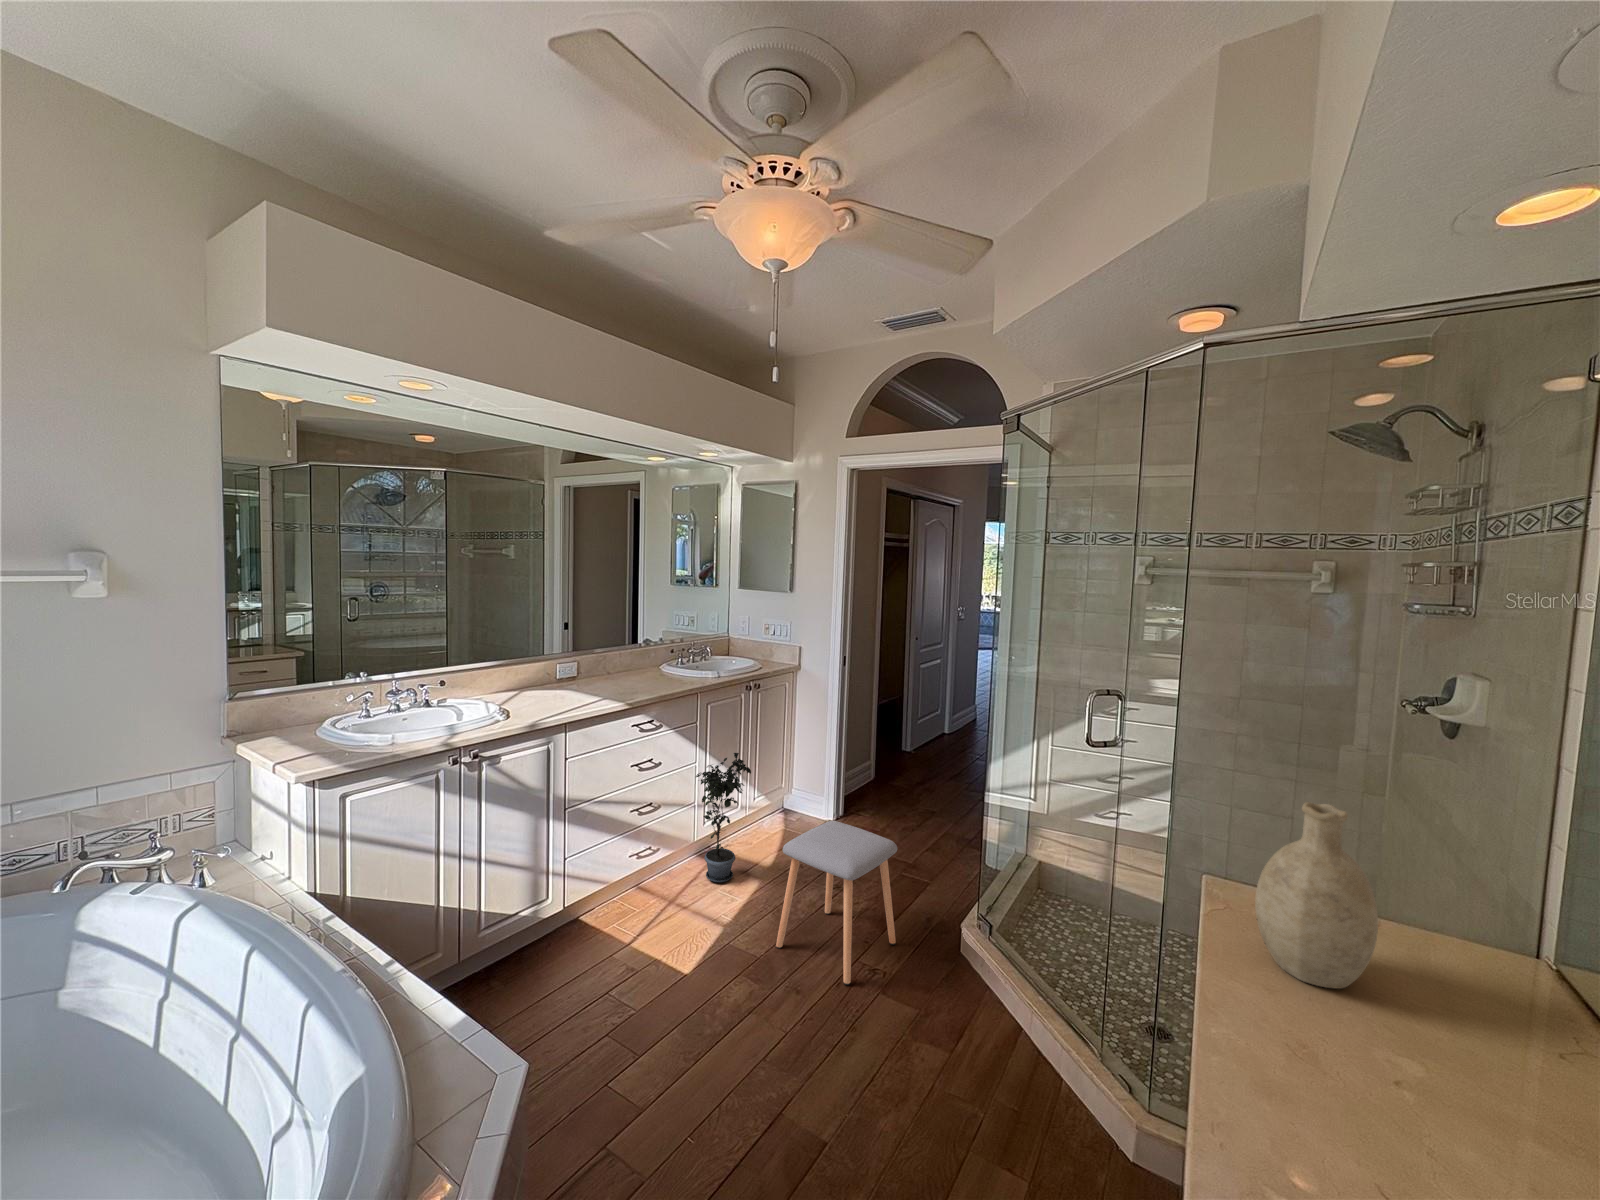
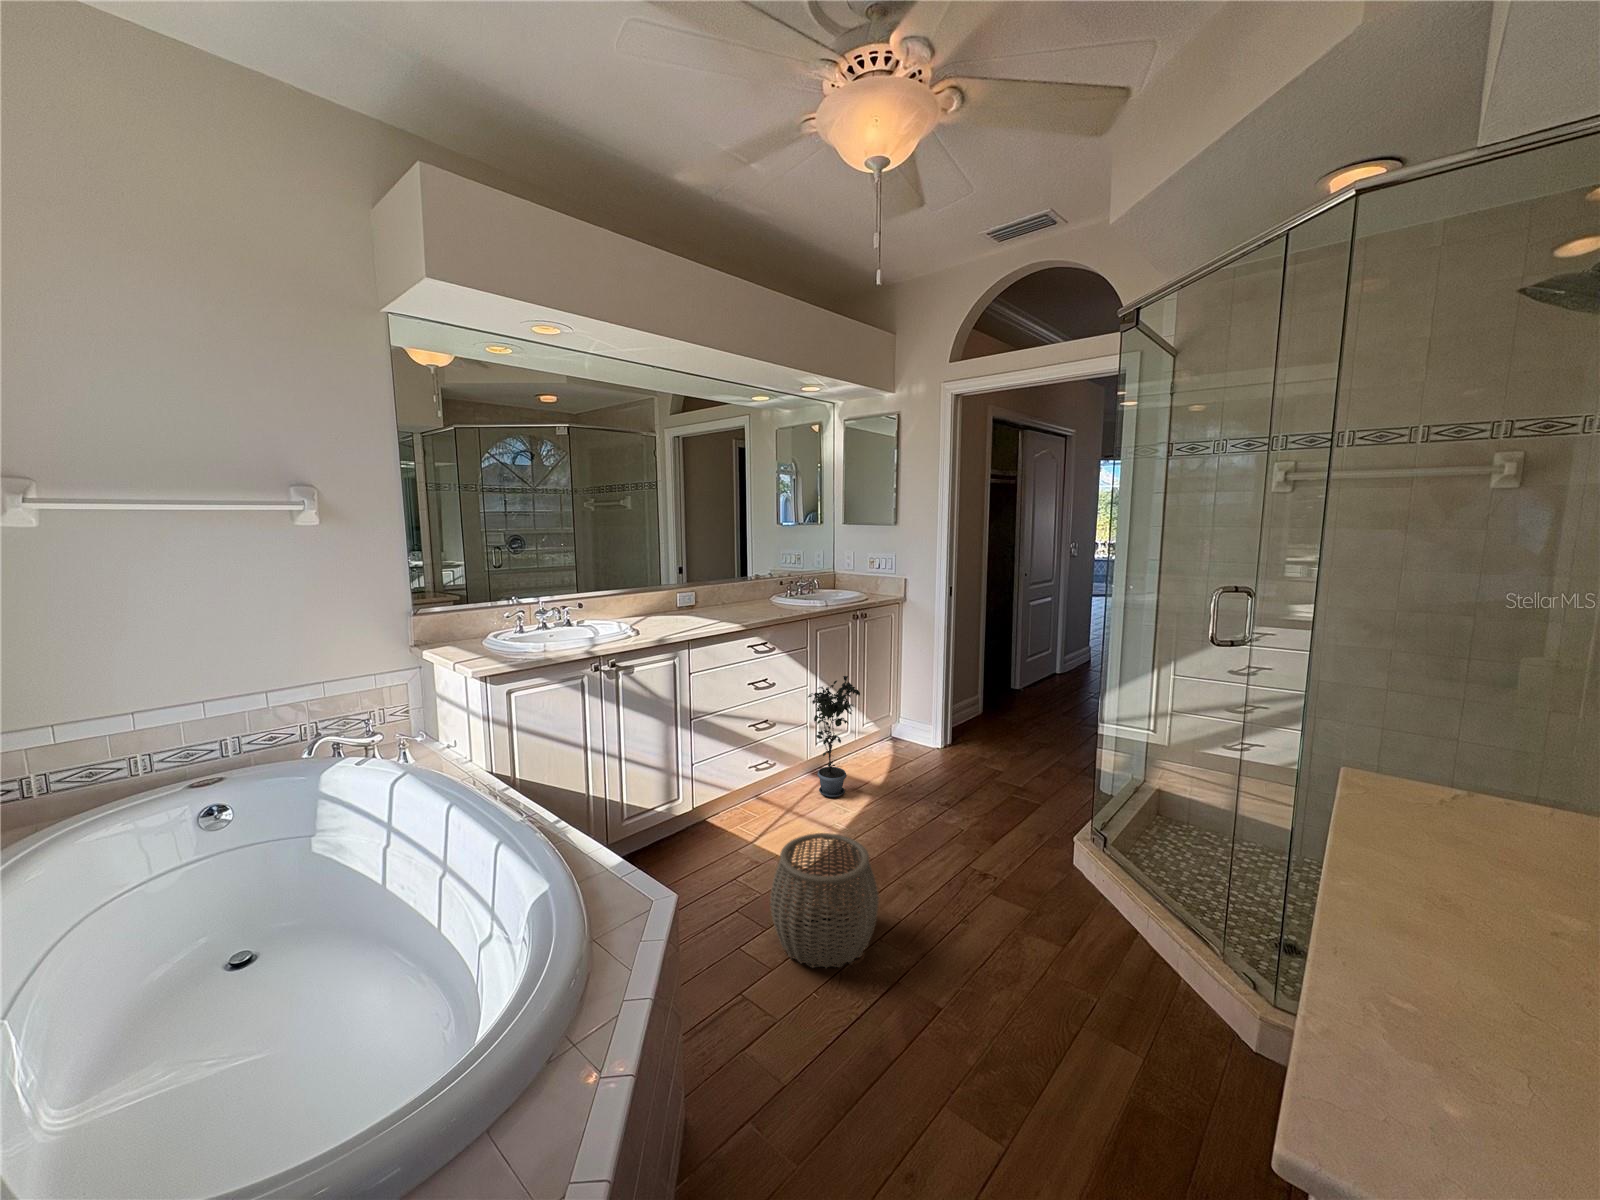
decorative vase: present [1255,802,1378,989] -> none [1404,665,1554,857]
stool: present [776,821,897,985] -> none [888,739,1007,888]
woven basket: none [644,940,764,1100] -> present [770,833,879,968]

